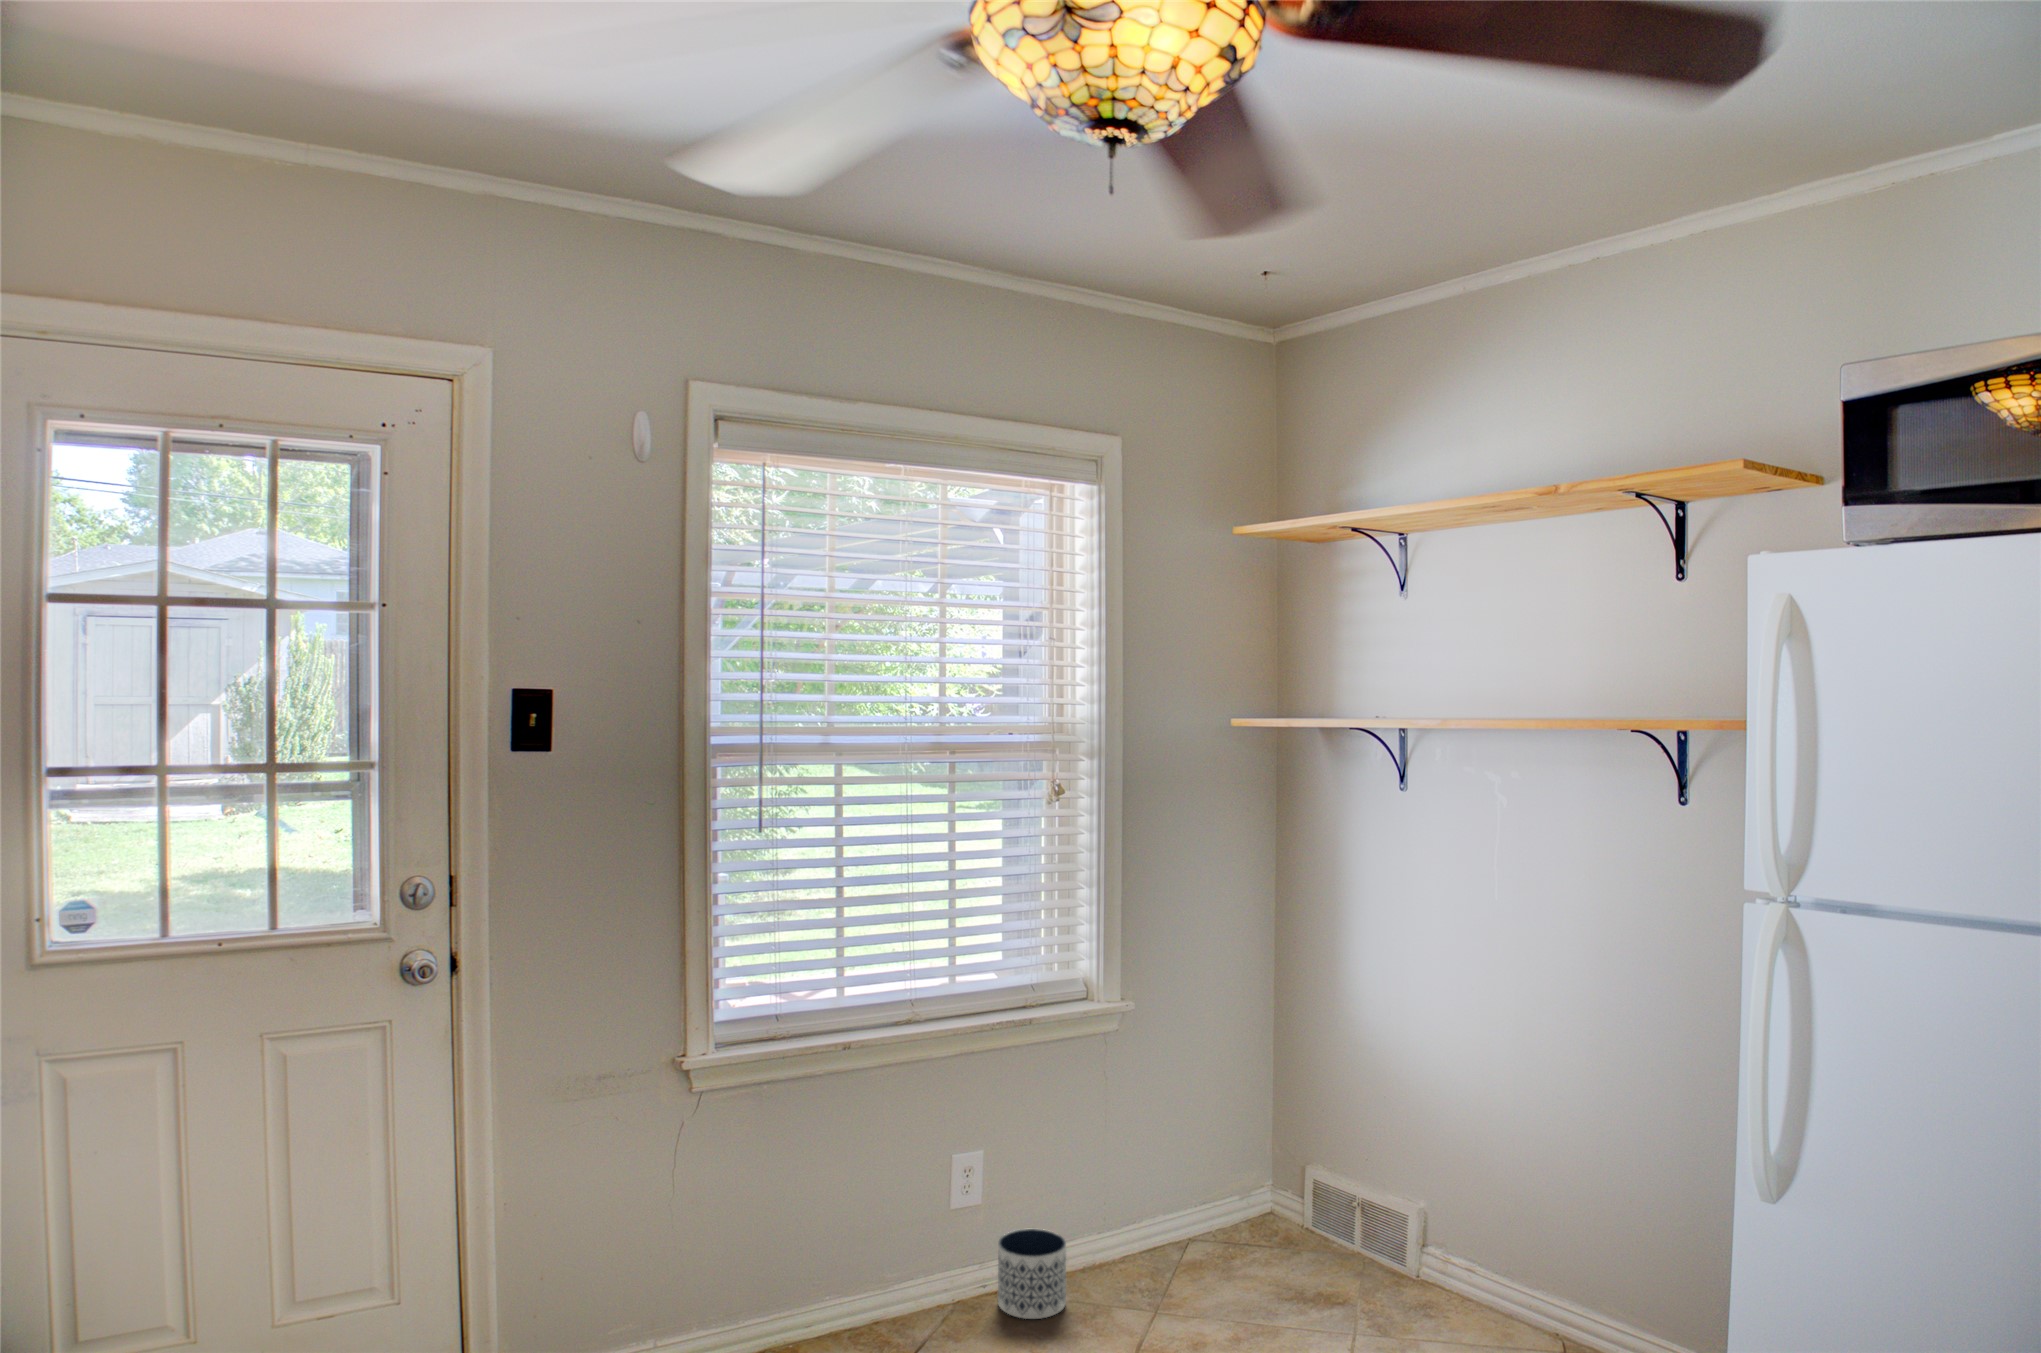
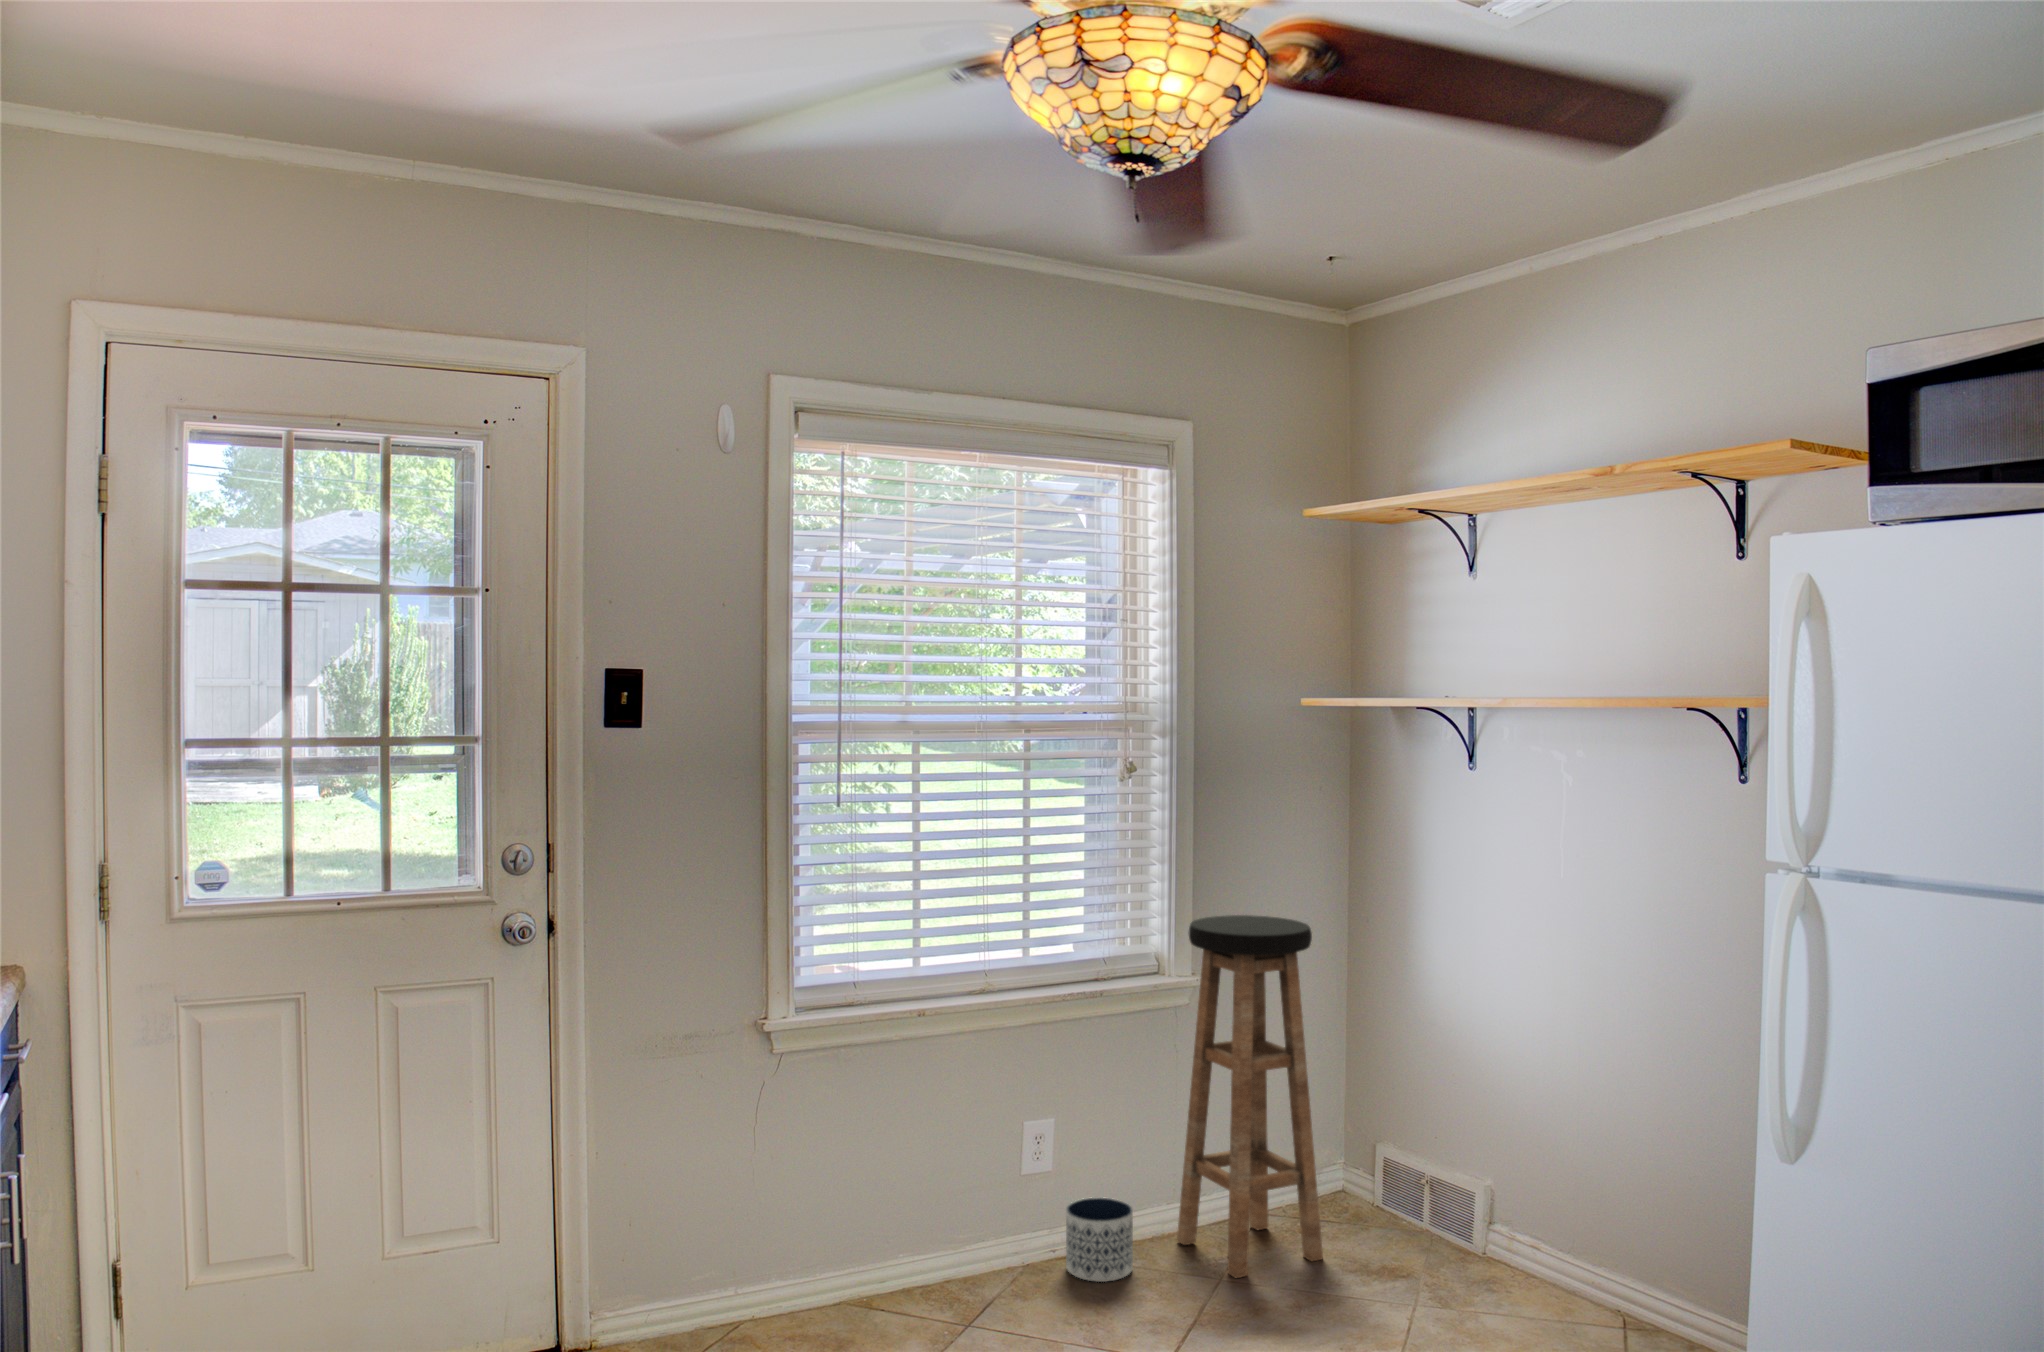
bar stool: none [1107,936,1256,1310] -> present [1177,915,1323,1278]

